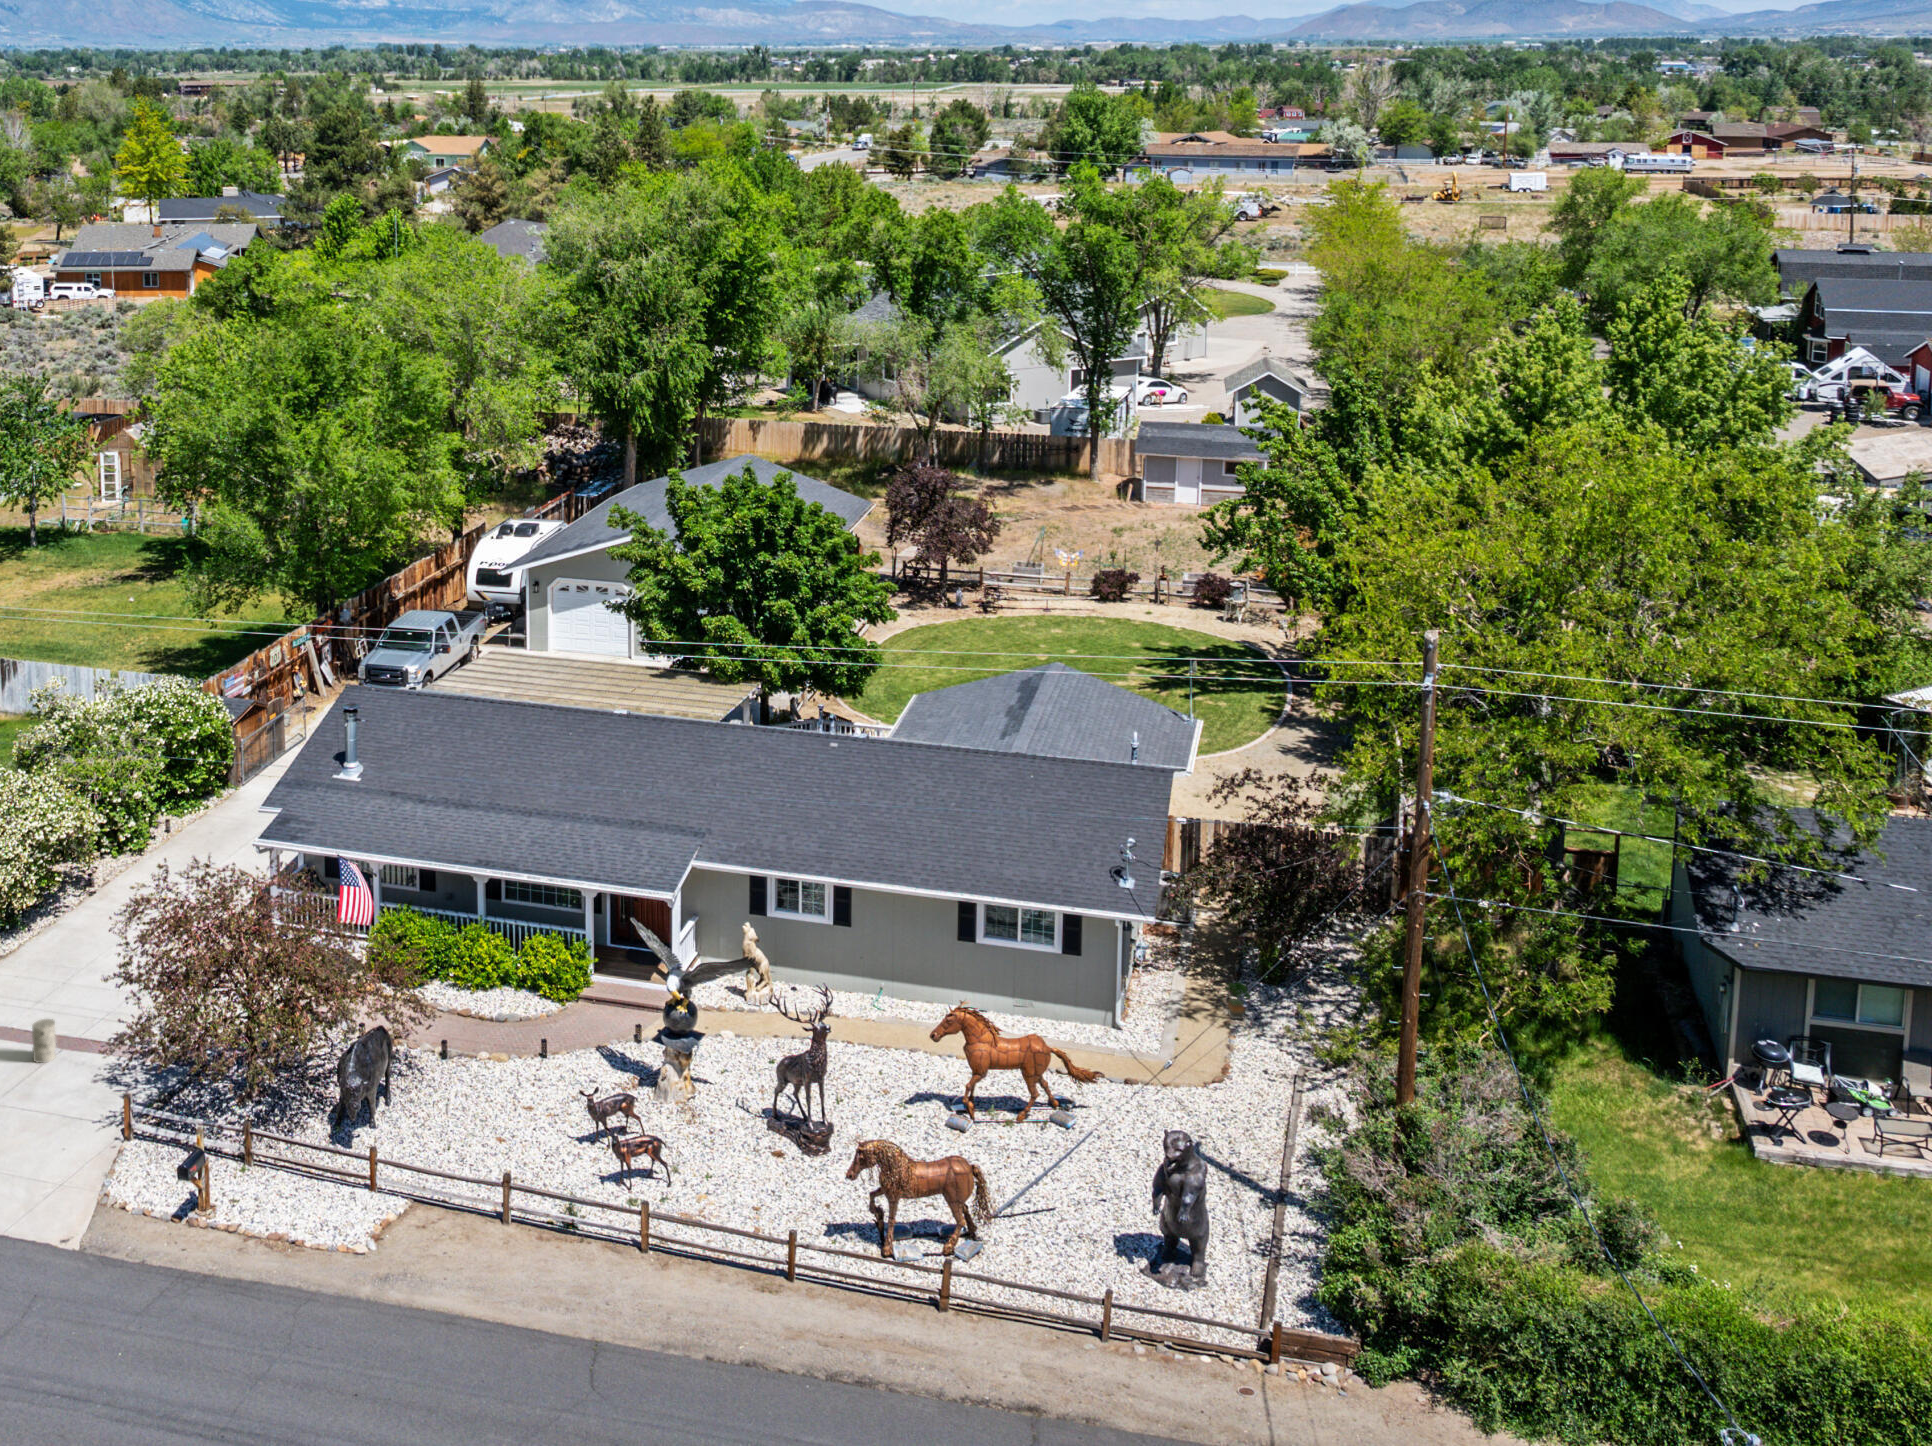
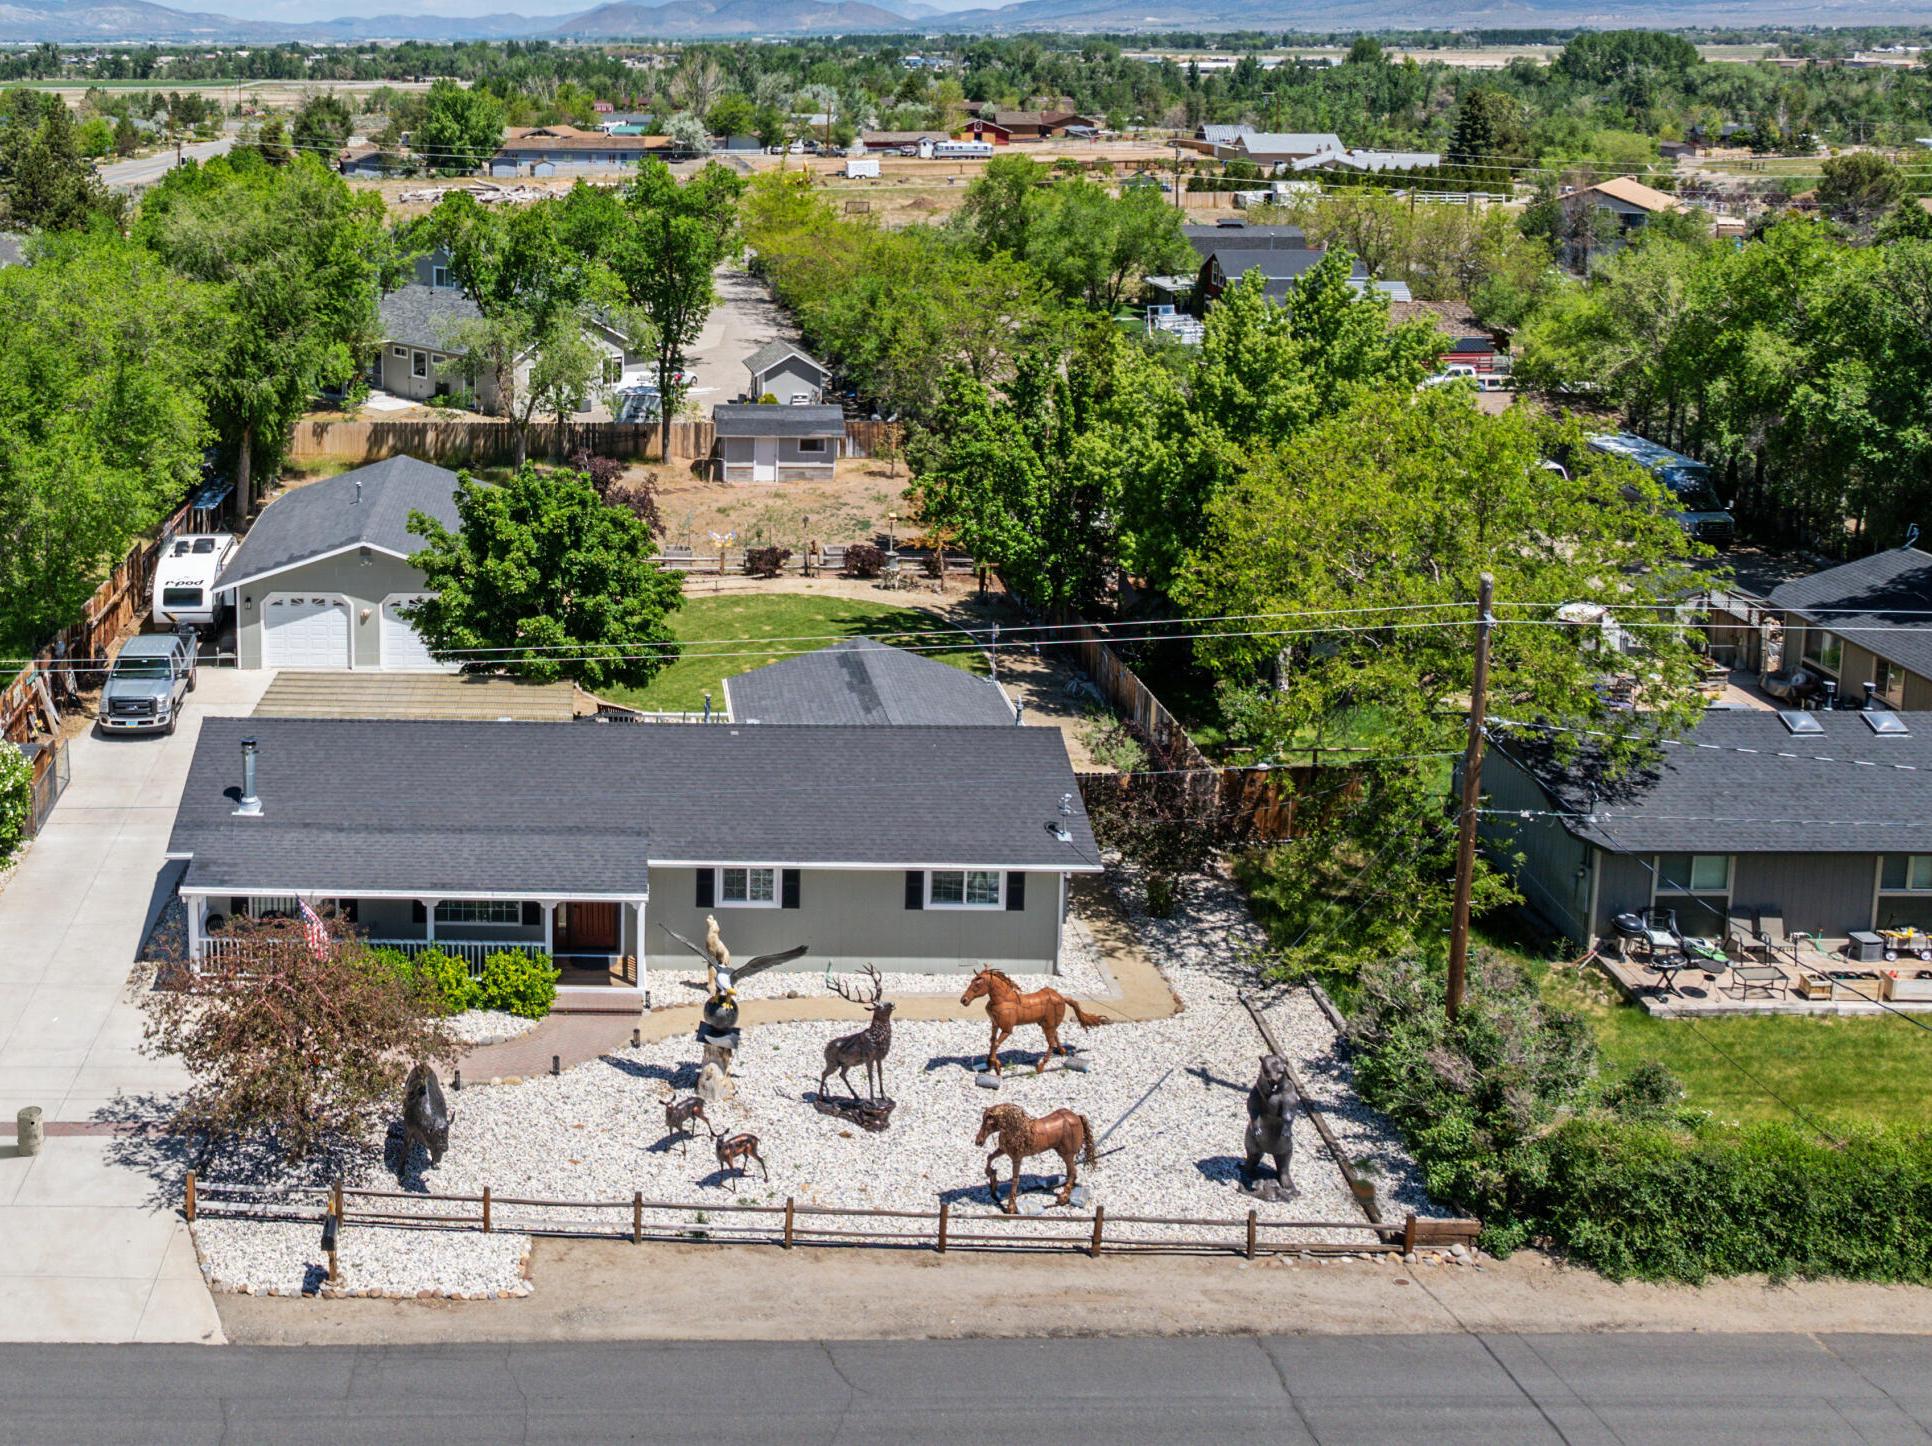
potted tree: present [1226,983,1250,1019] -> present [1349,1158,1383,1205]

